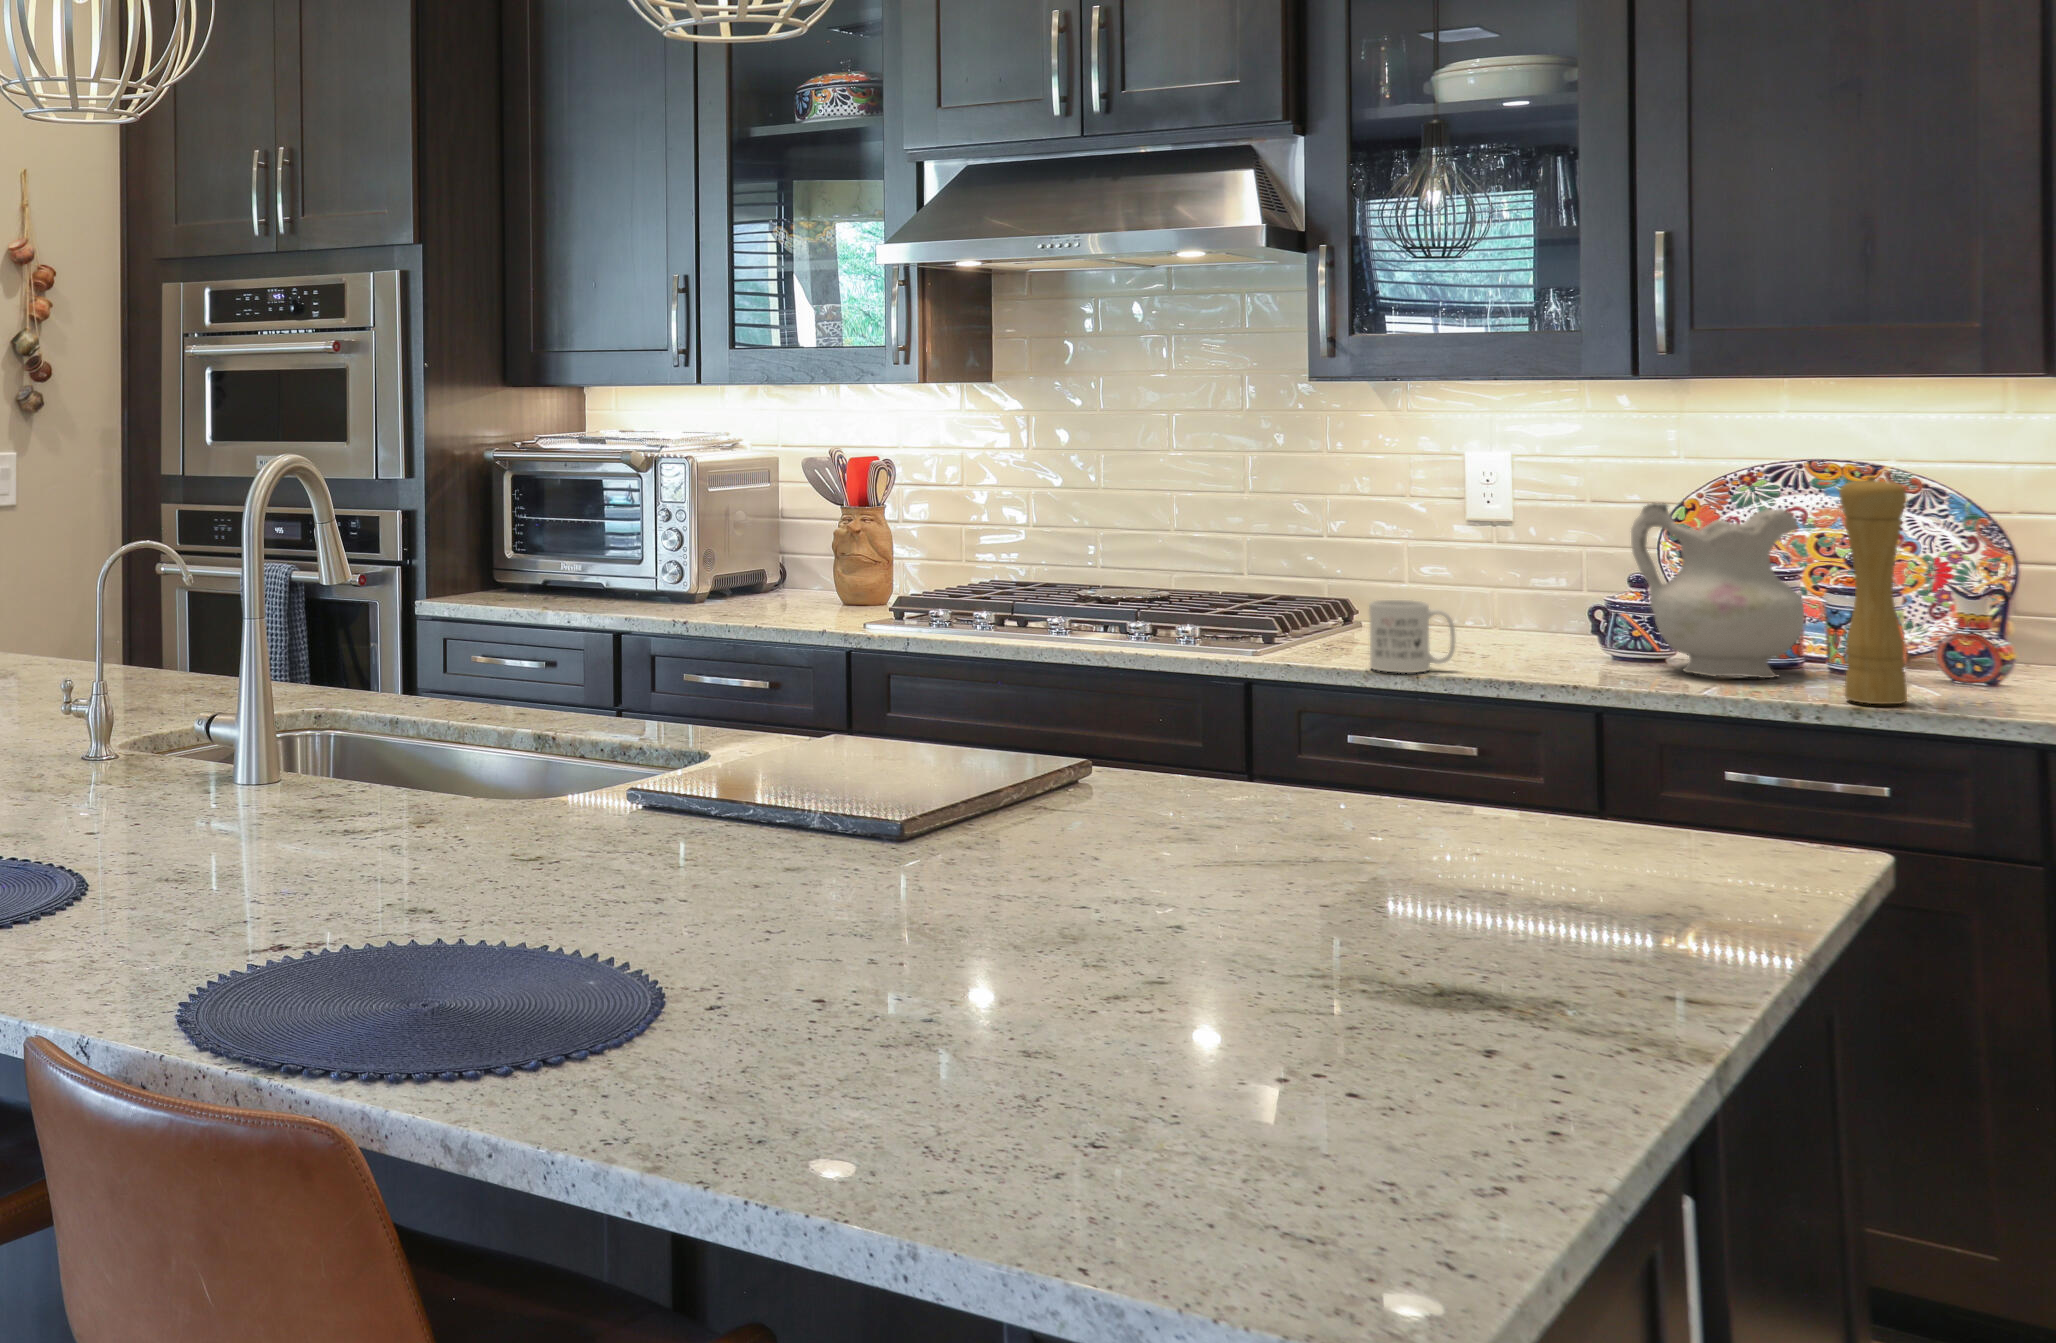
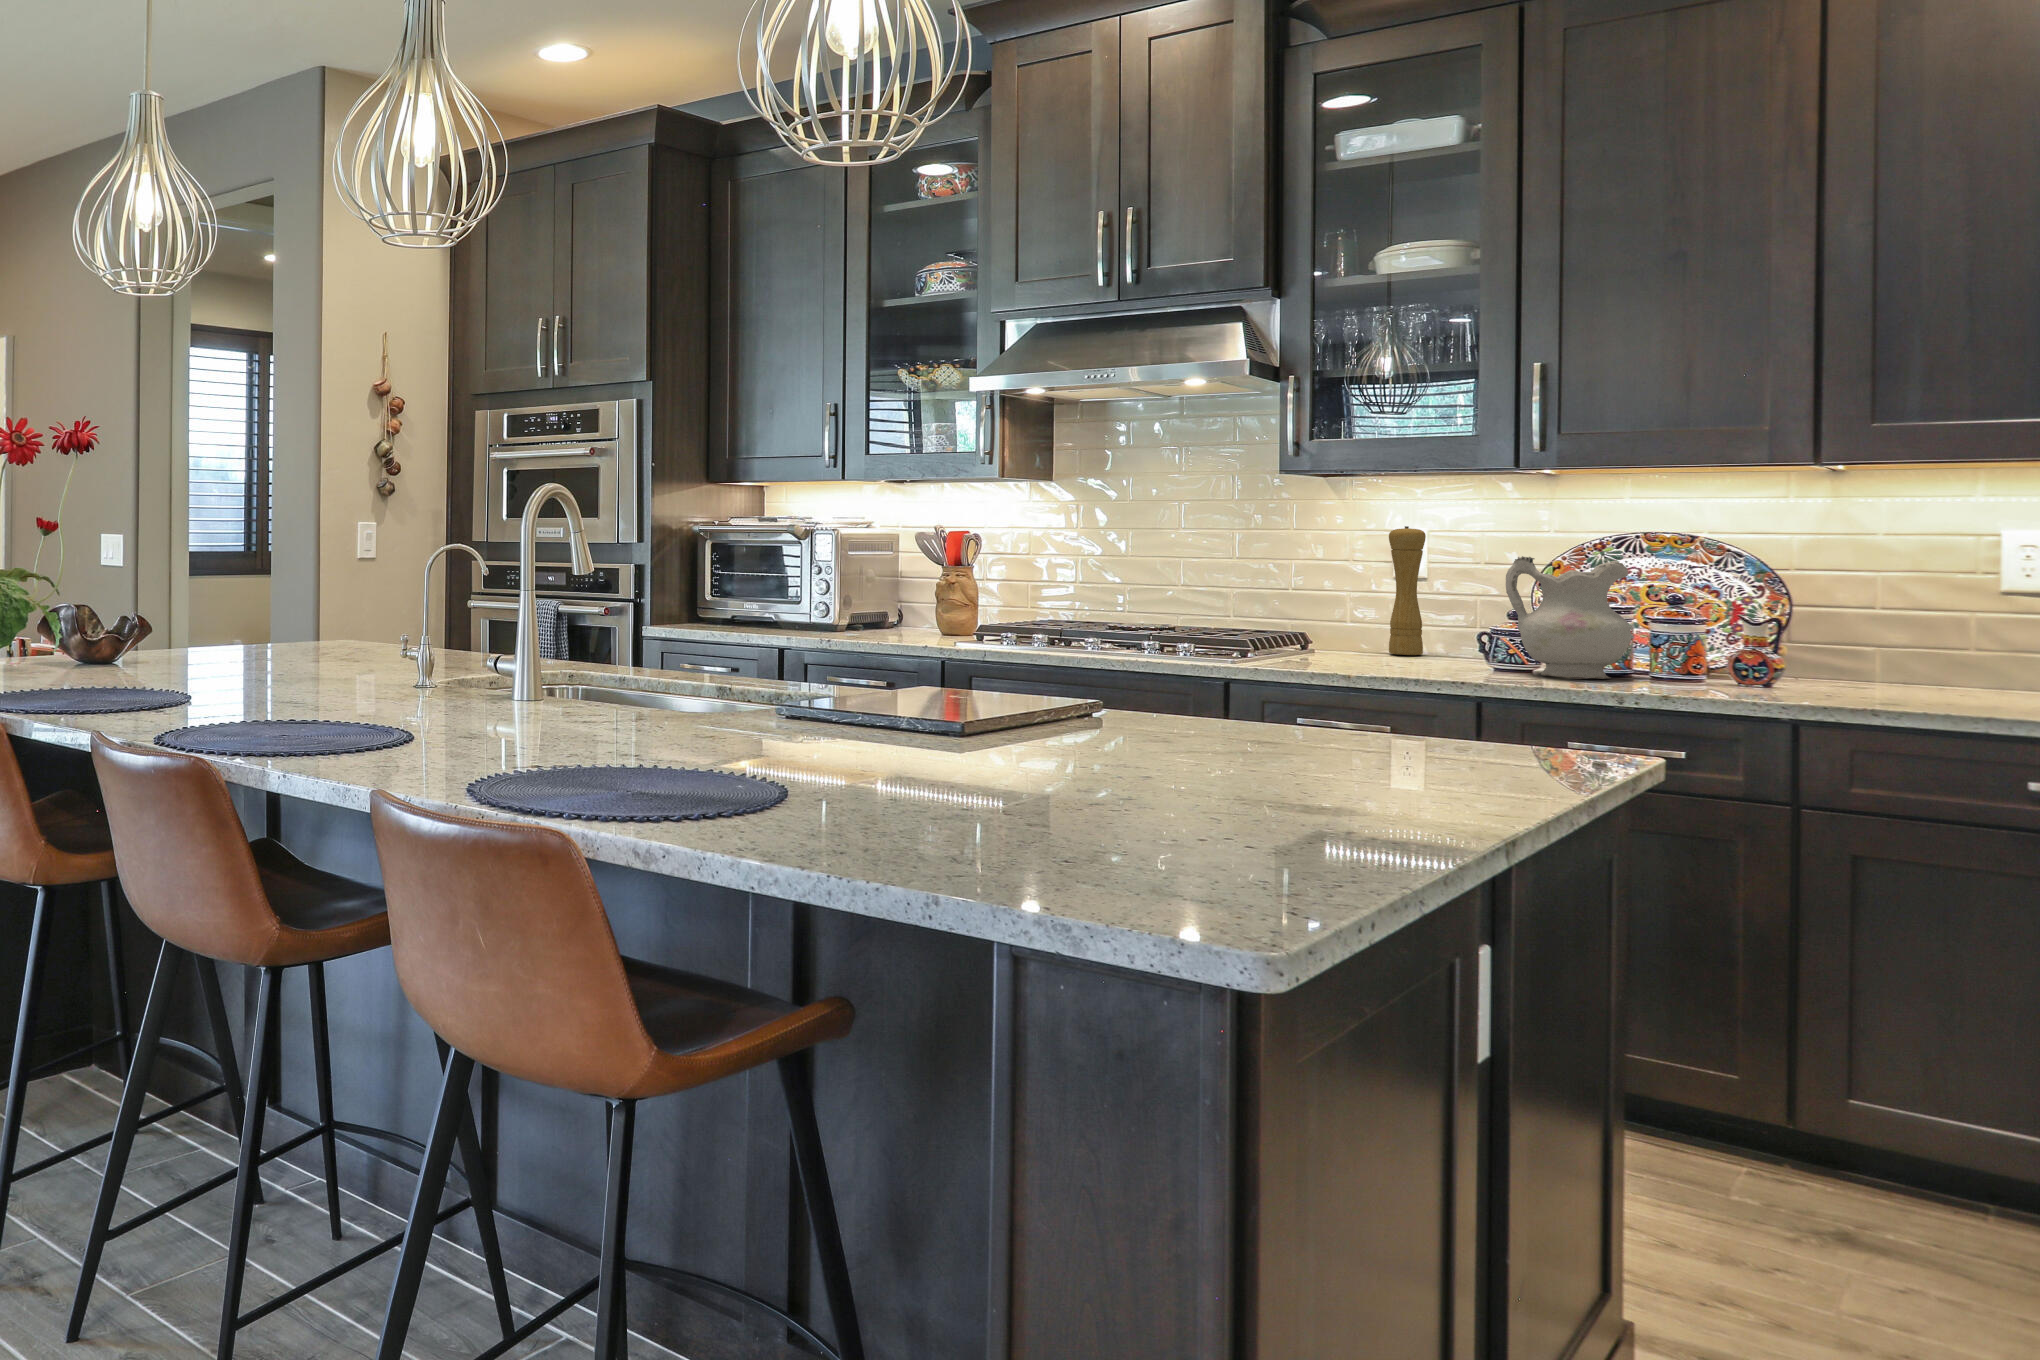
pepper mill: present [1839,477,1907,704] -> present [1389,526,1426,655]
mug: present [1369,600,1455,673] -> none [1314,623,1375,672]

